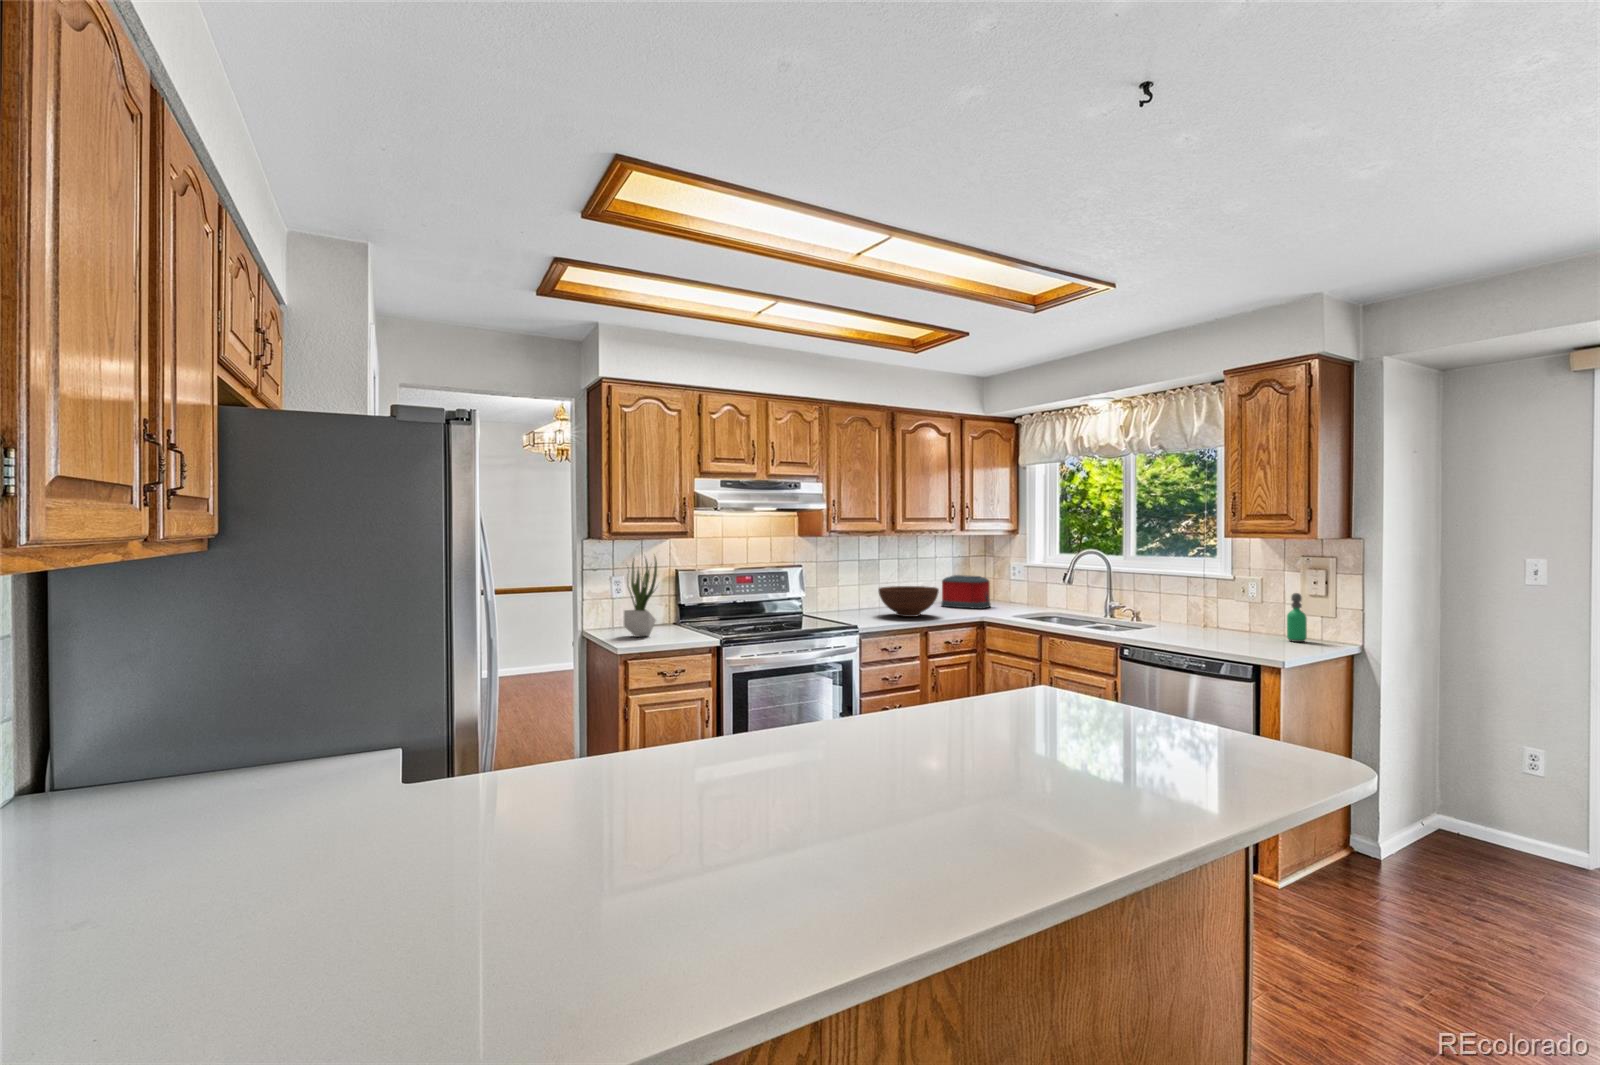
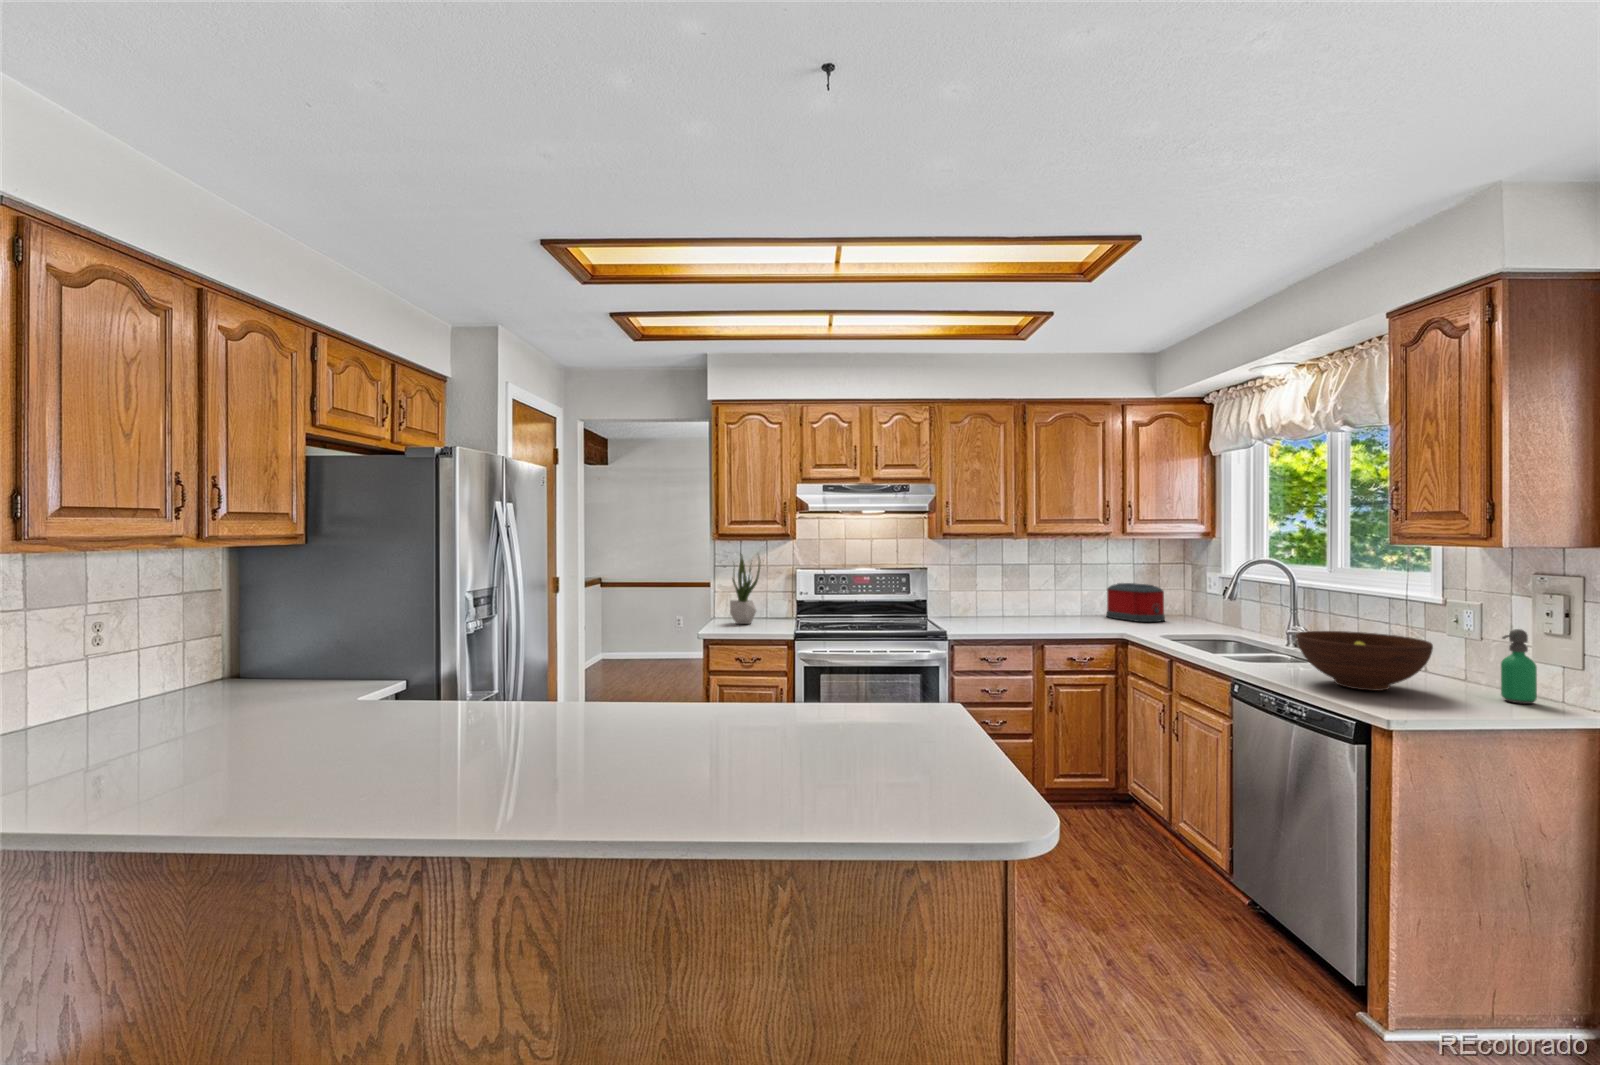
fruit bowl: present [878,586,939,617] -> present [1296,631,1433,691]

